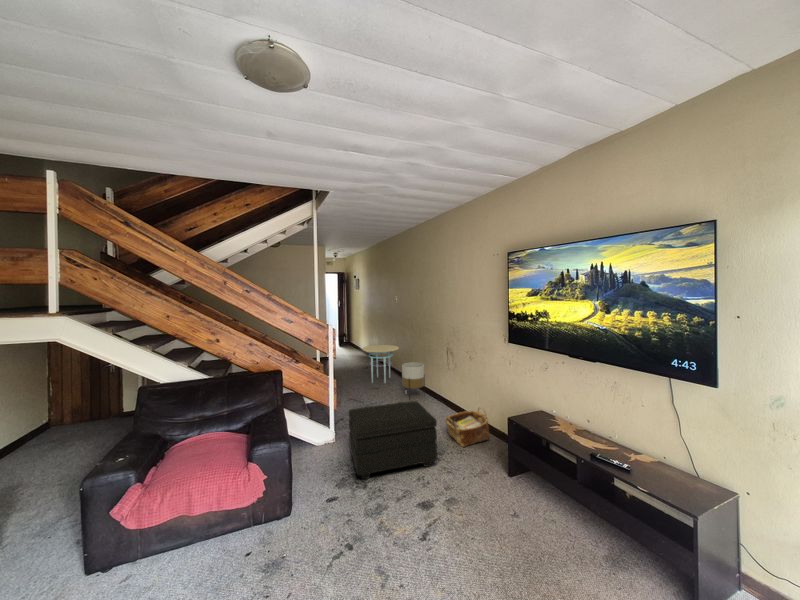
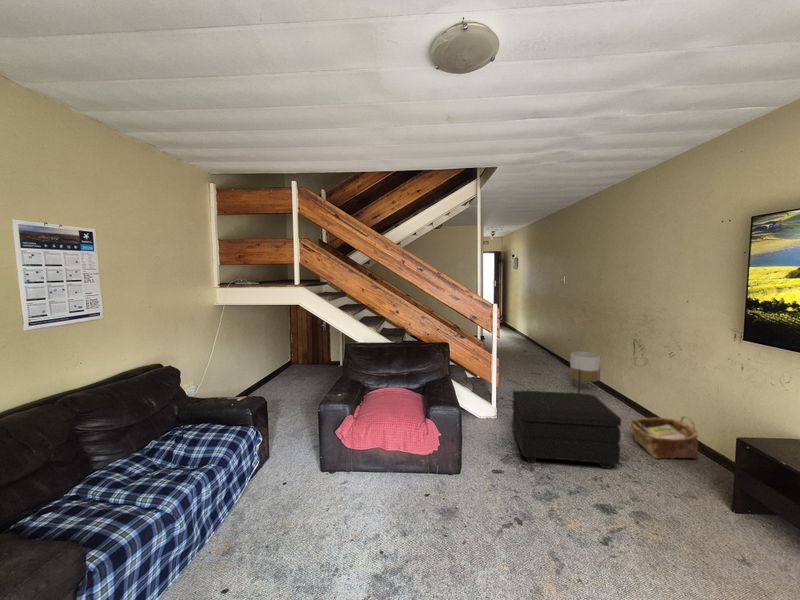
side table: present [362,345,399,382] -> none [522,329,566,371]

